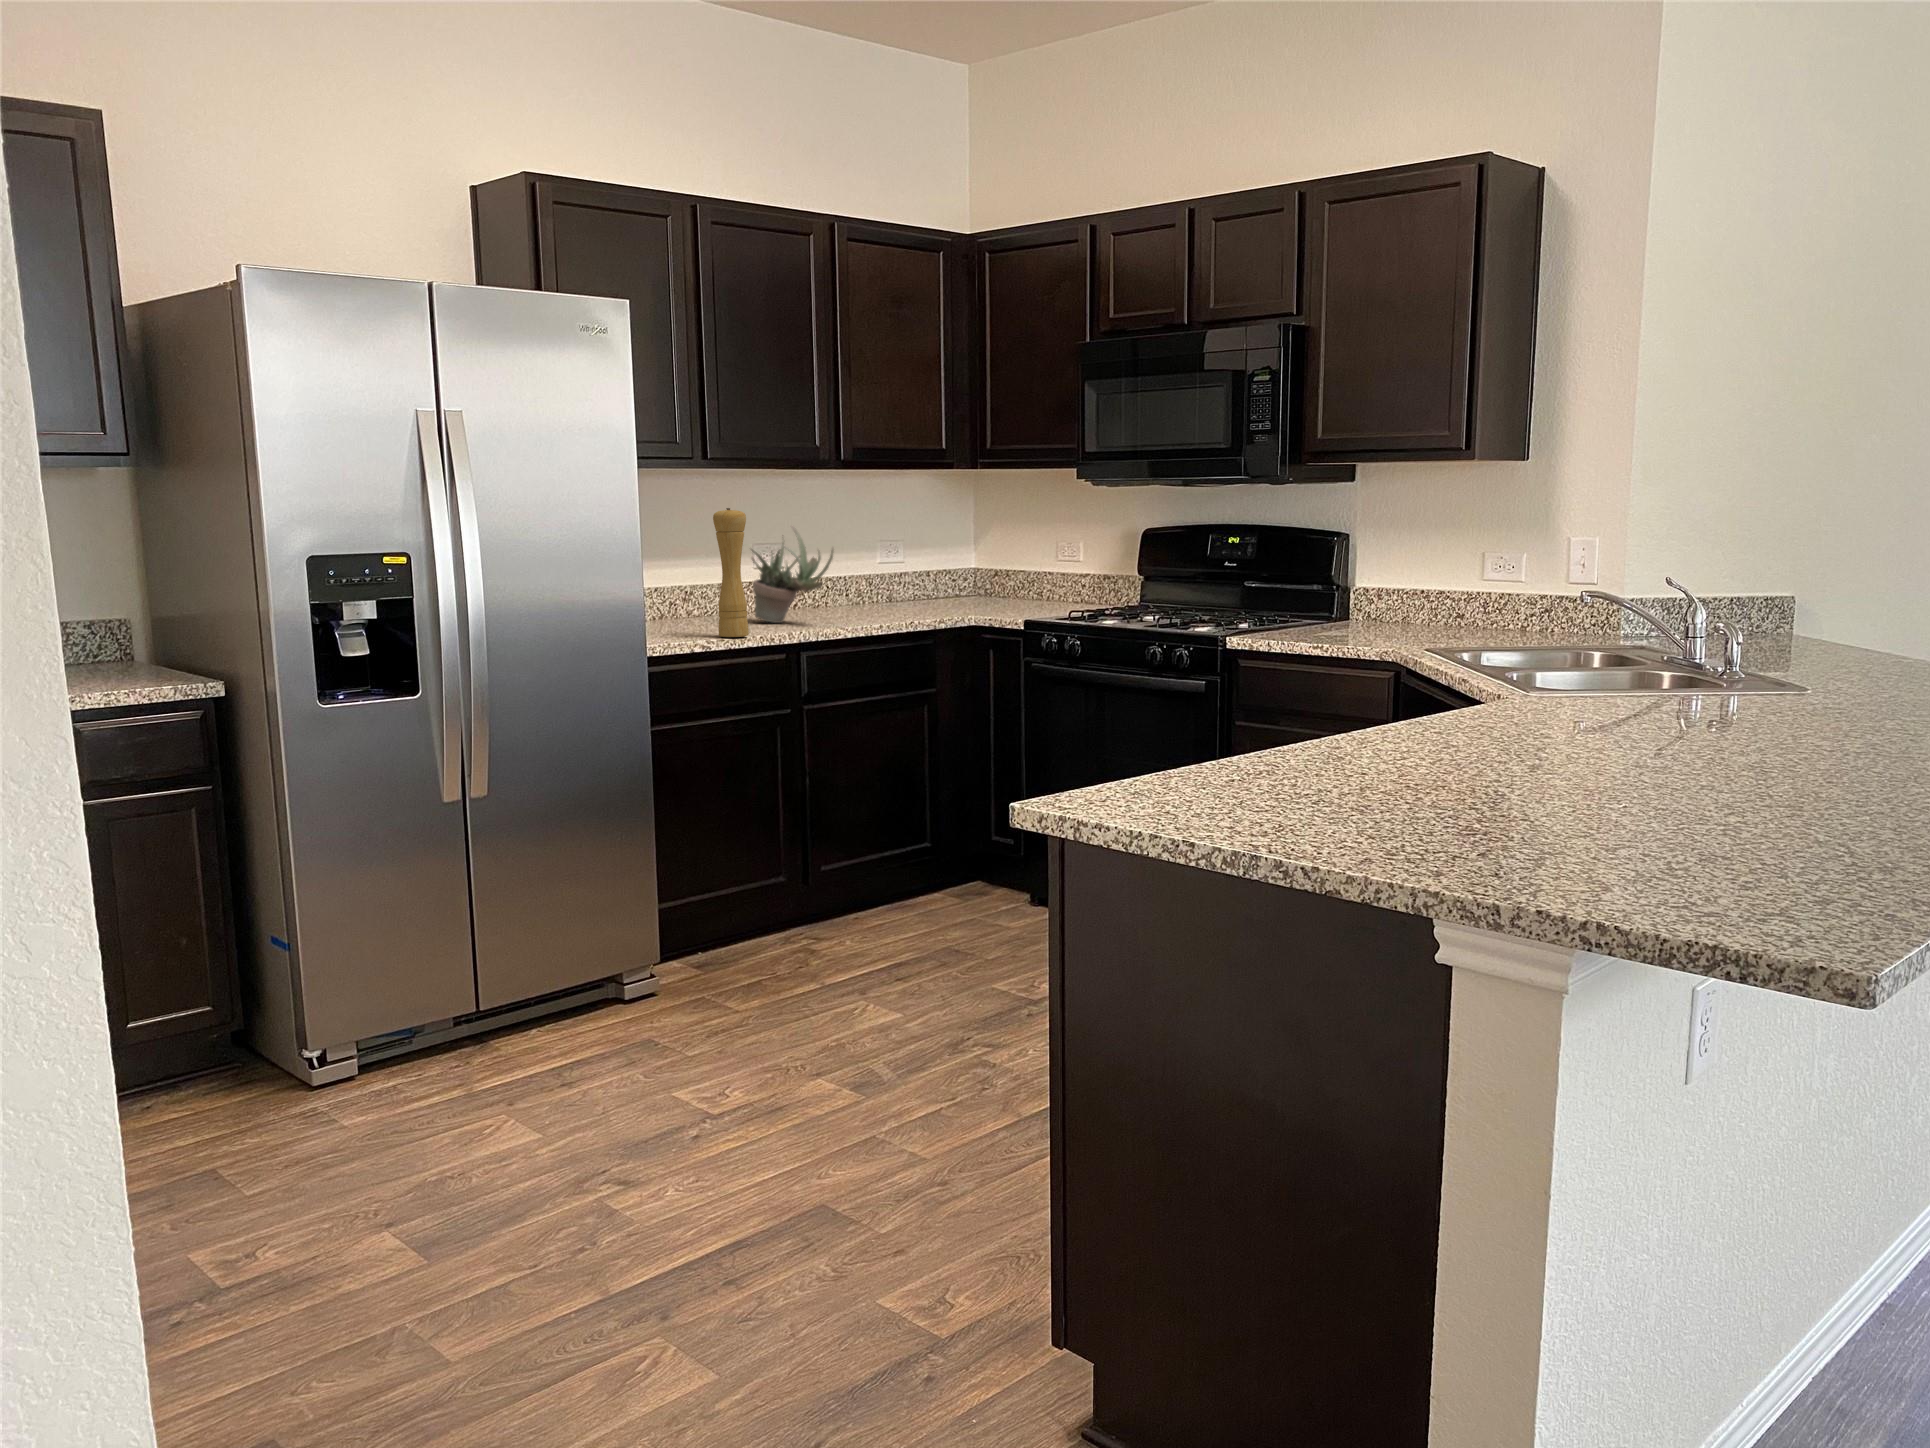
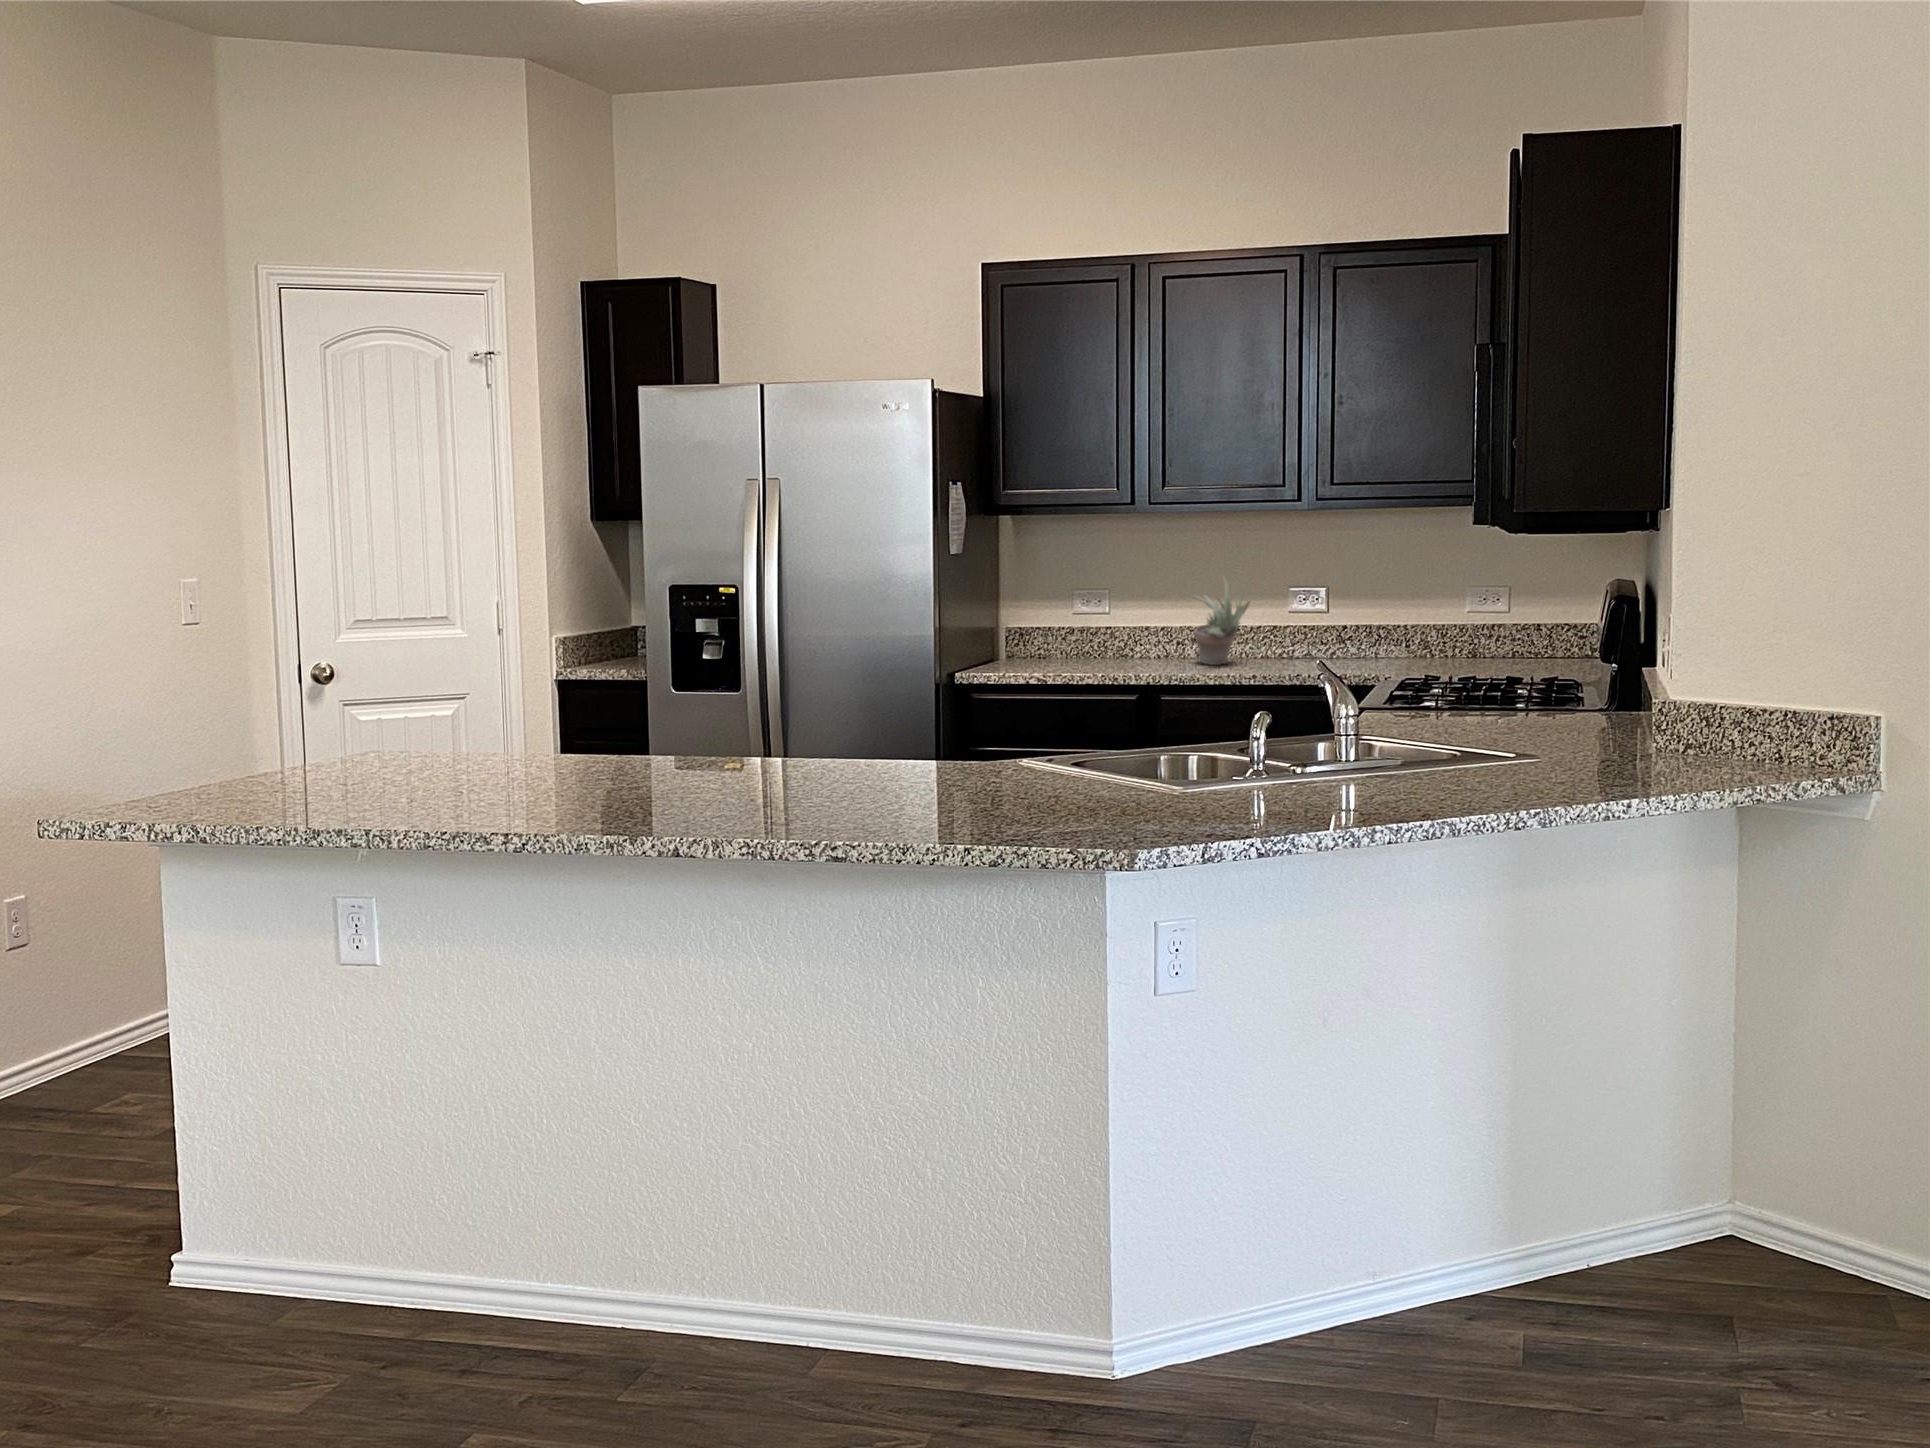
pepper mill: present [713,508,749,637] -> none [1074,562,1102,671]

